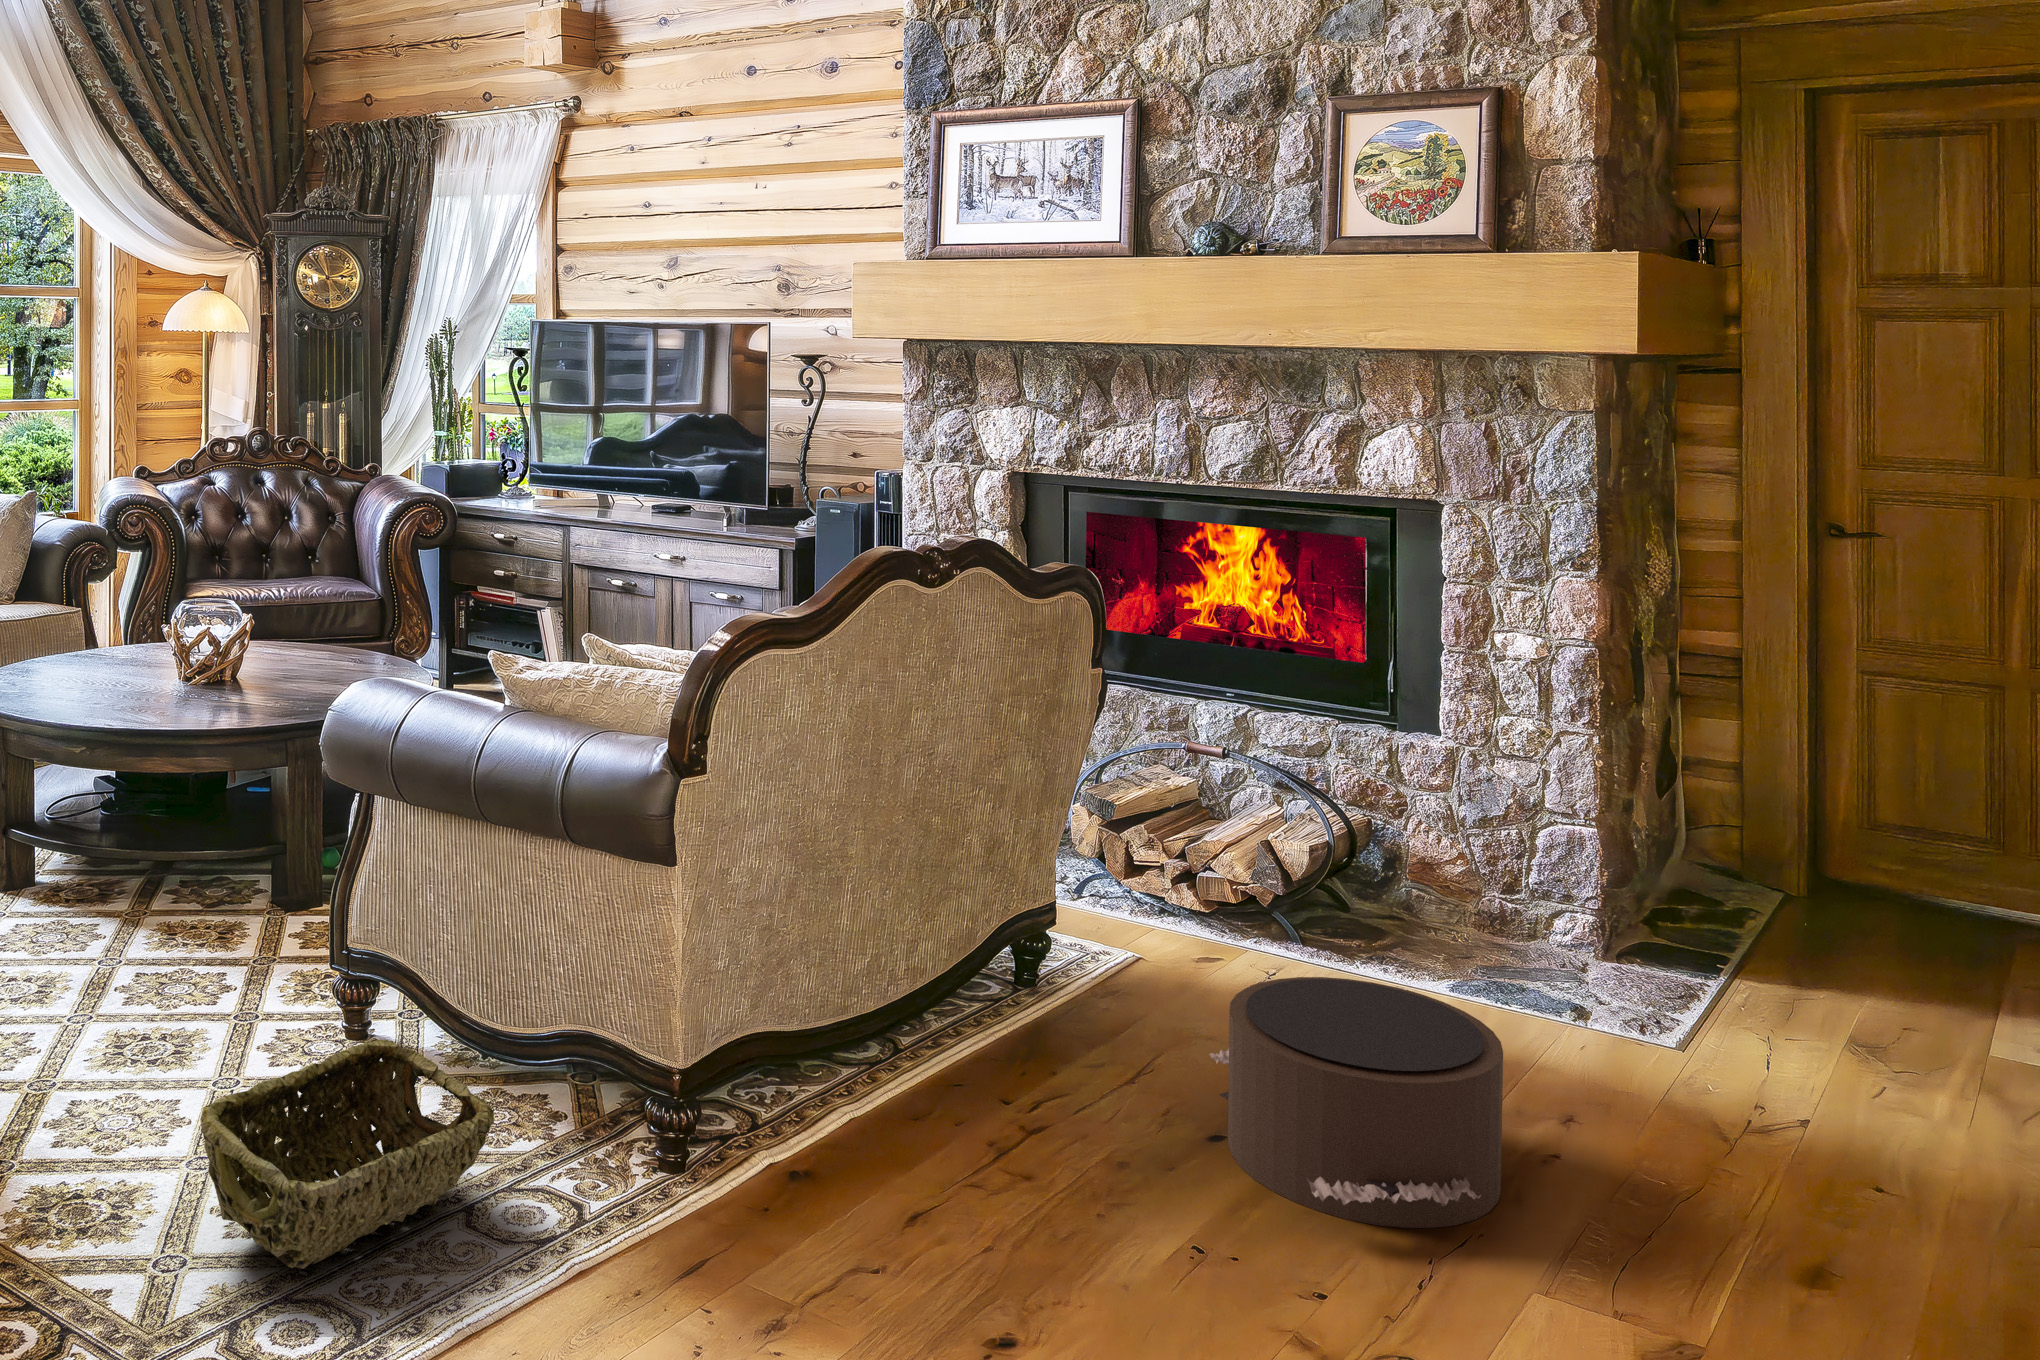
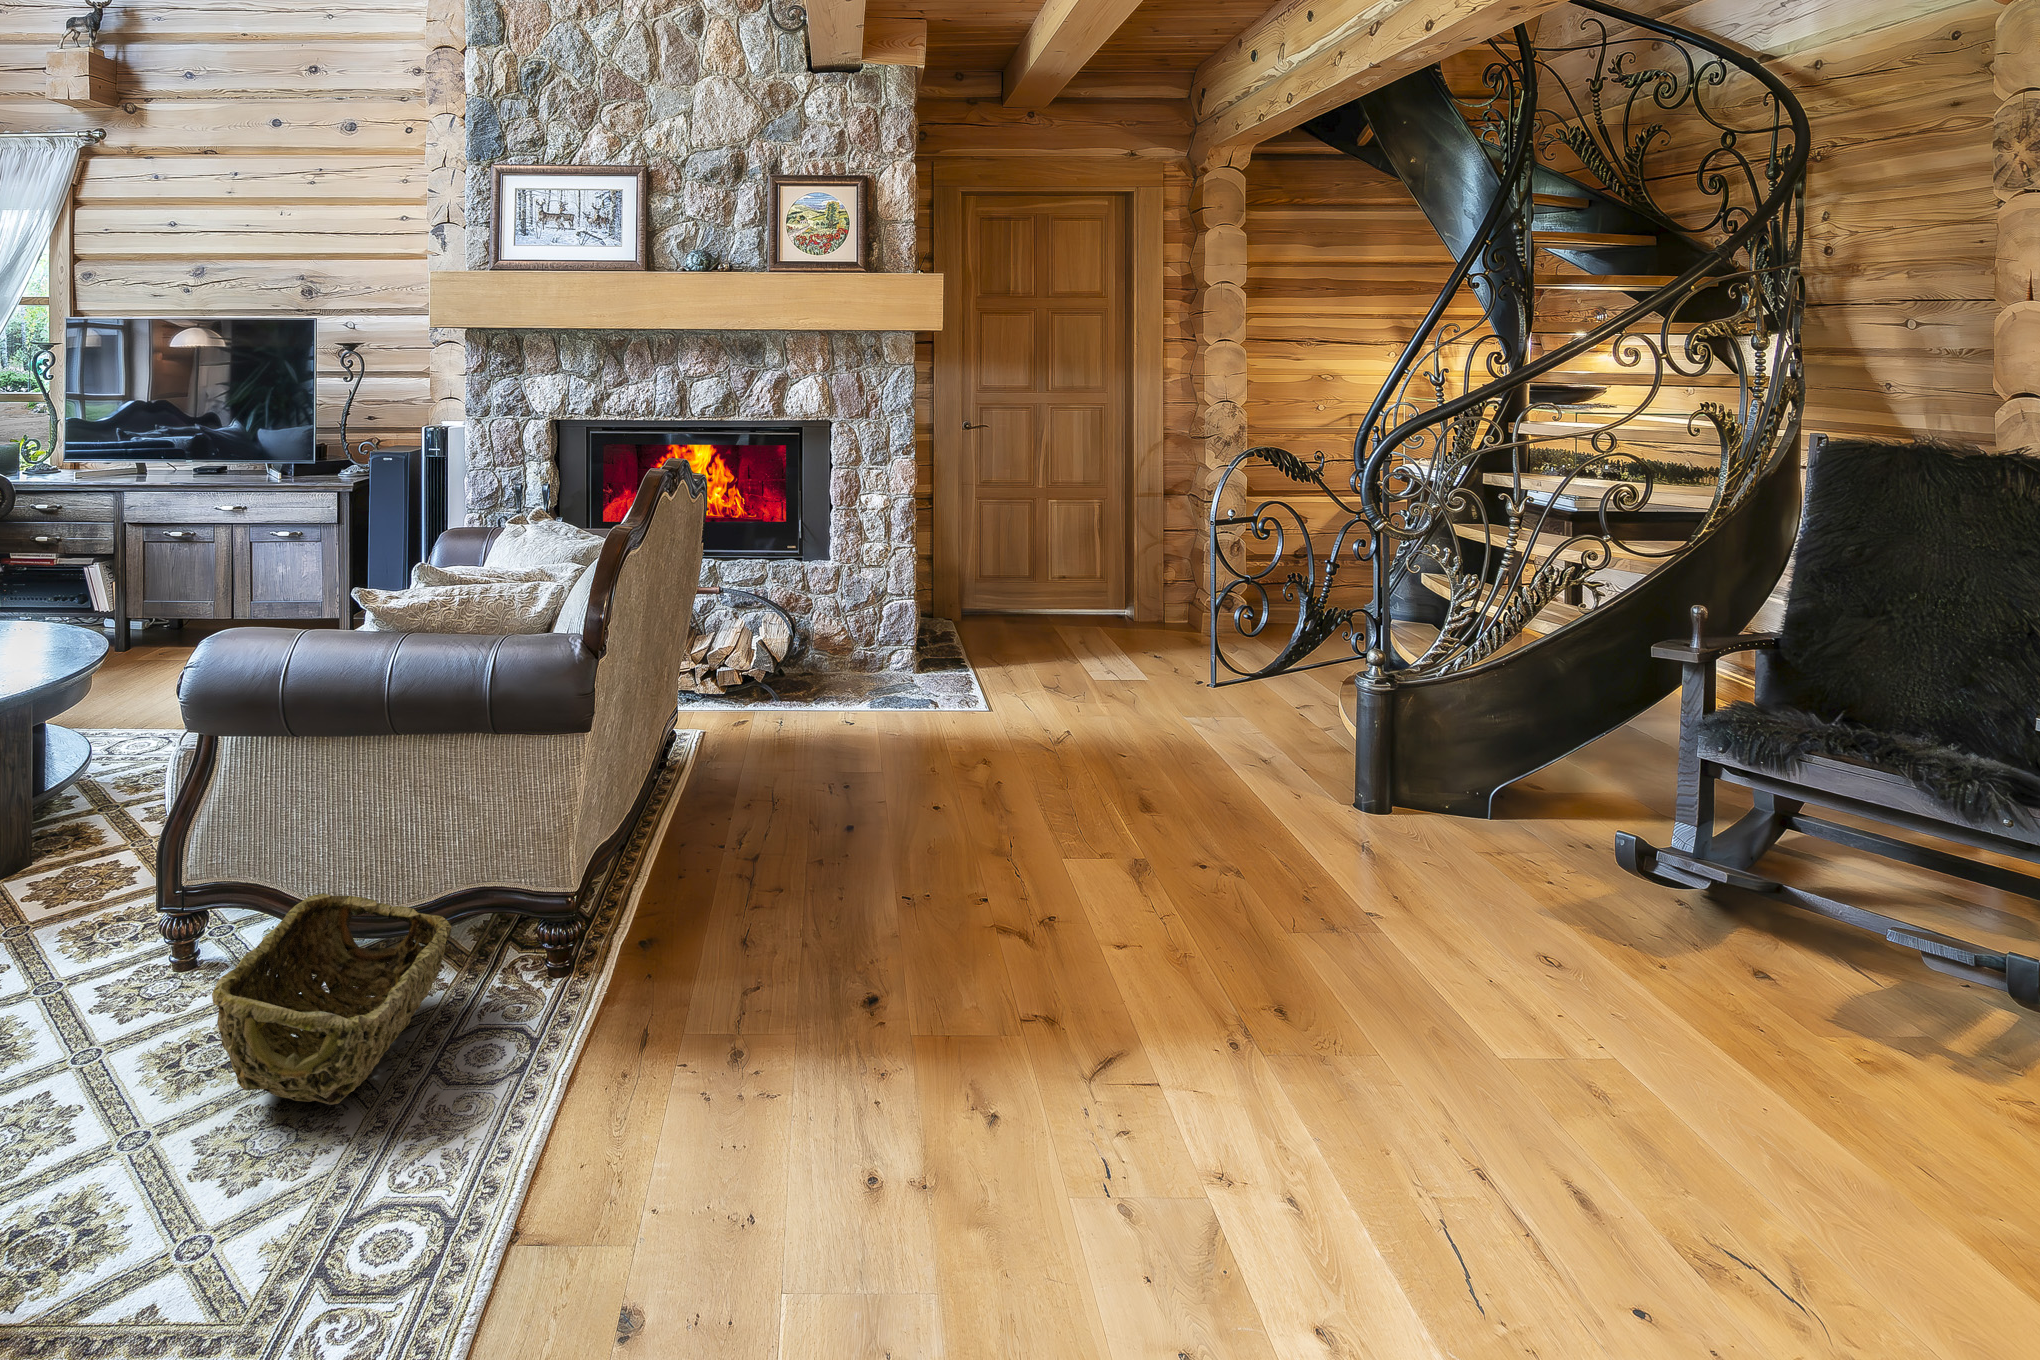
pouf: present [1209,977,1503,1228] -> none [816,694,1008,829]

